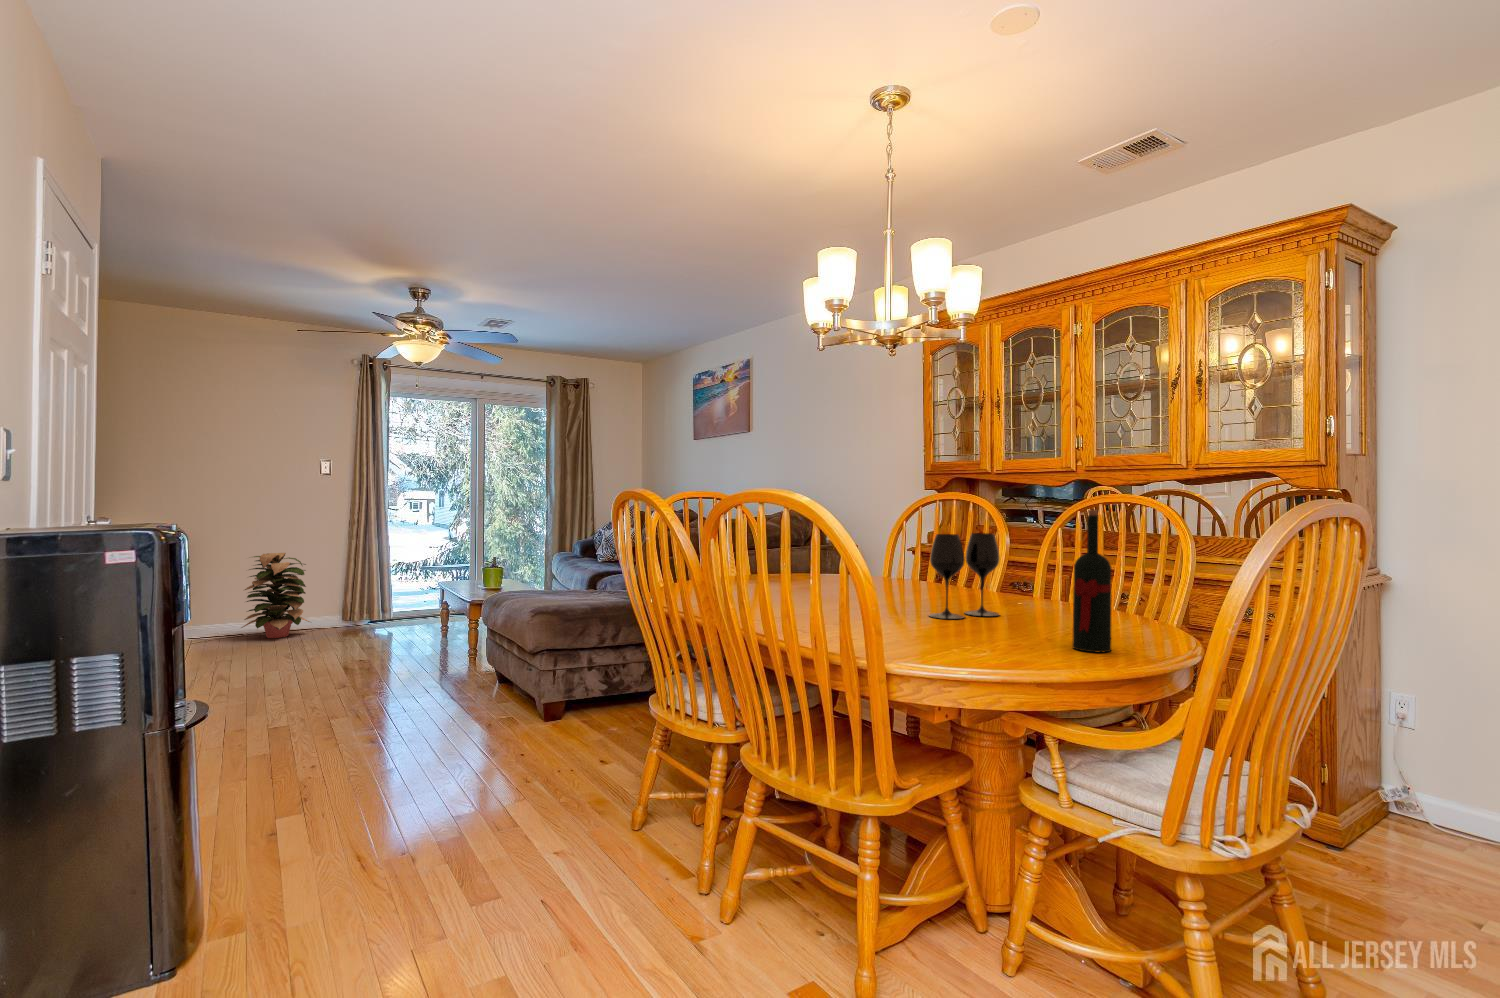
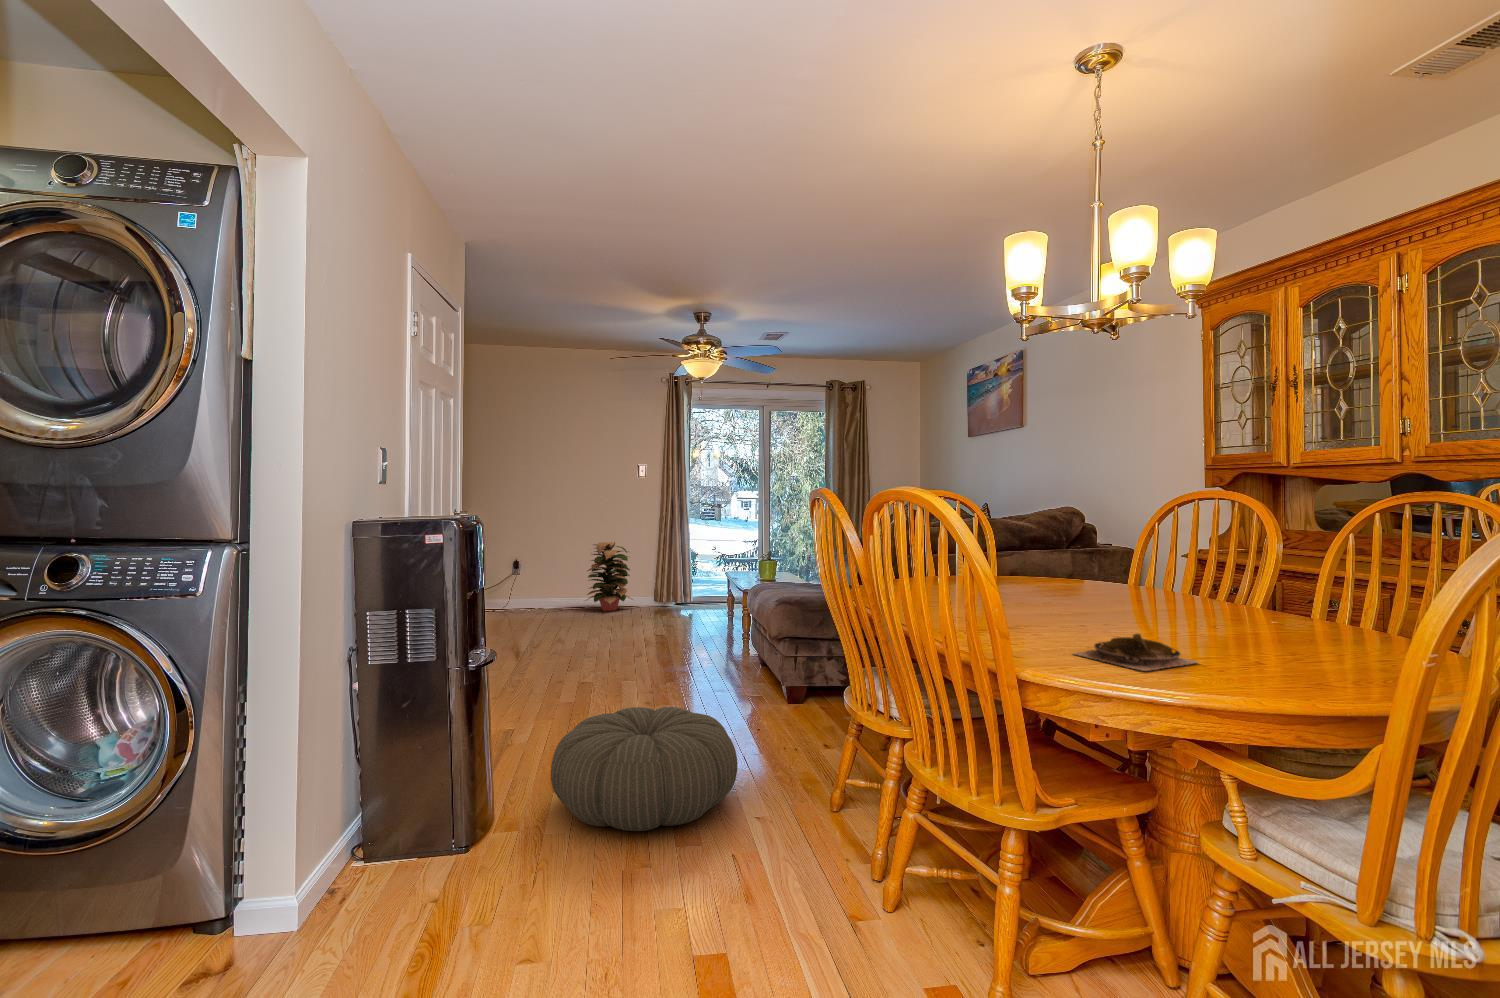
wine bottle: present [1072,510,1111,652] -> none [1279,506,1335,681]
wine glass: present [929,533,1000,619] -> none [1128,533,1224,630]
plate: none [914,623,1015,656] -> present [1075,634,1197,671]
pouf: none [289,744,529,899] -> present [551,707,737,831]

